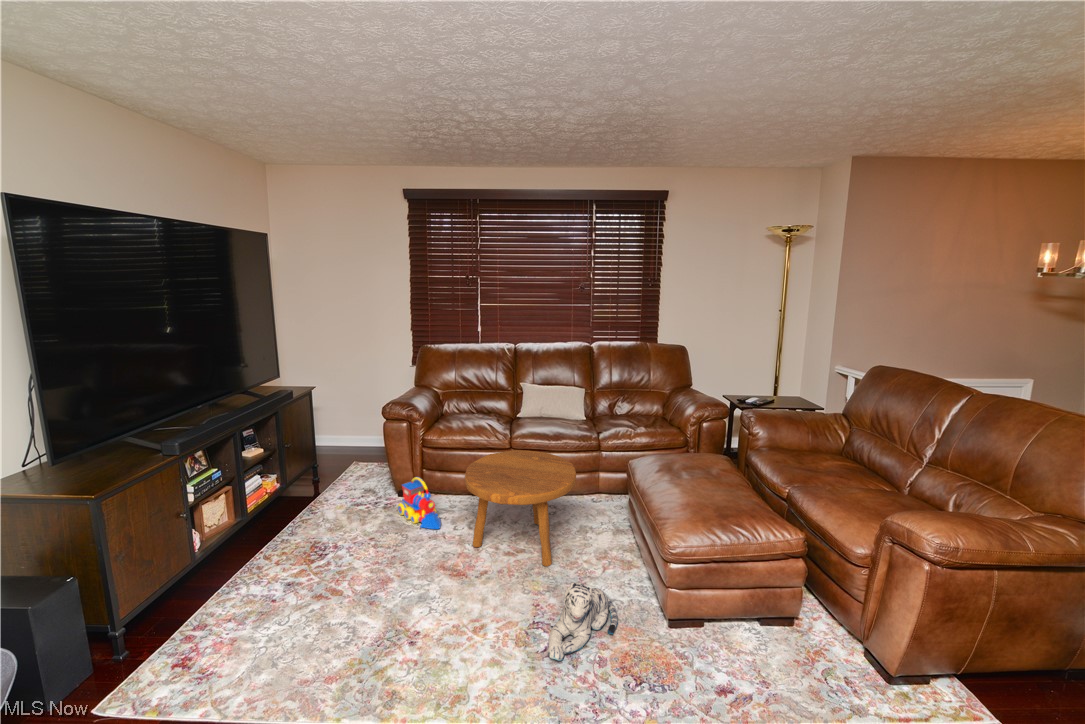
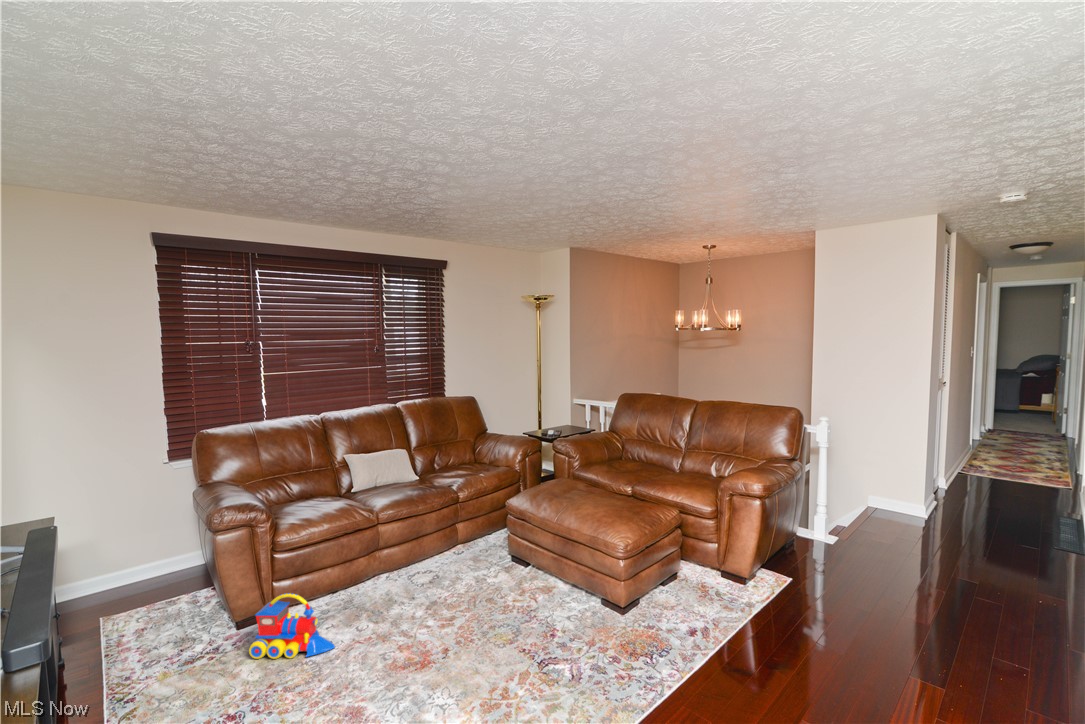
footstool: present [465,450,576,567] -> none [378,514,501,643]
plush toy: present [548,582,618,661] -> none [553,603,602,679]

